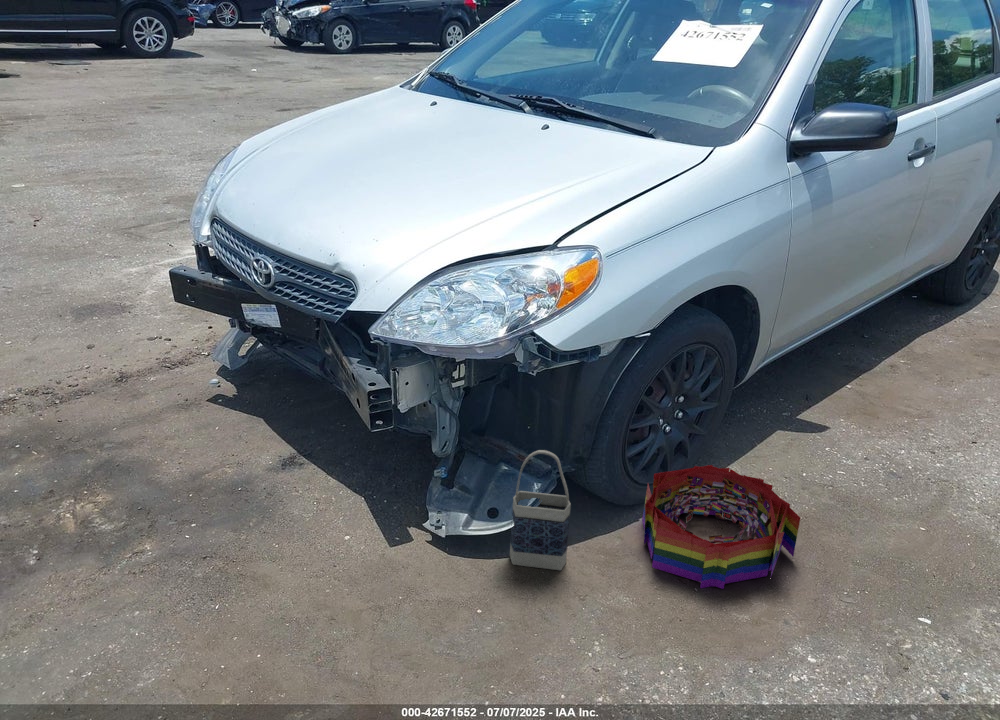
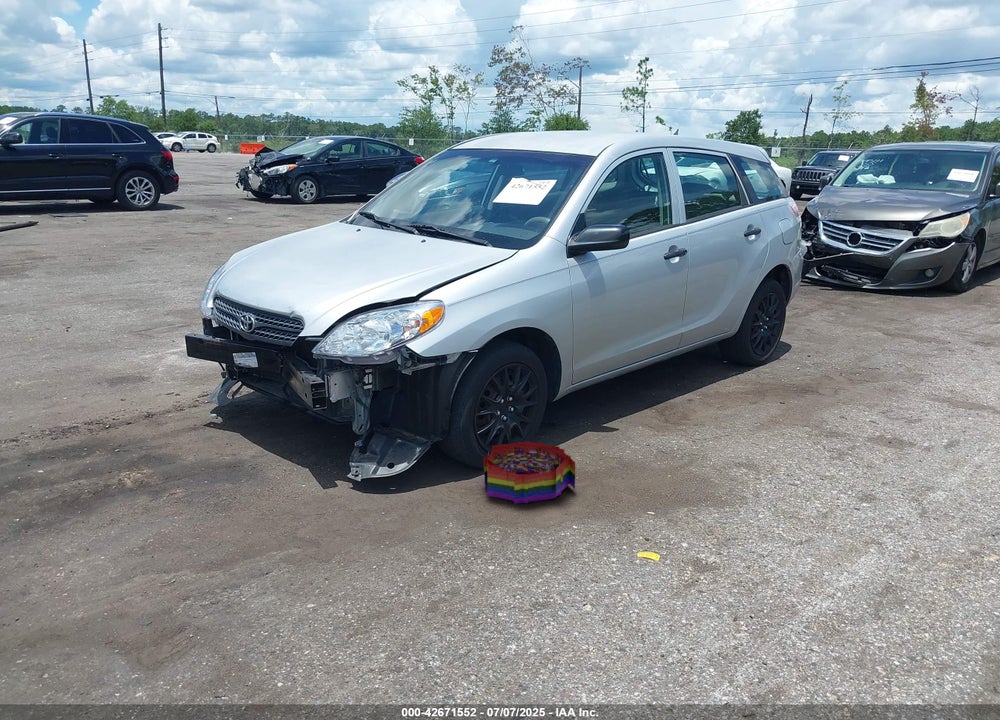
bag: present [510,450,571,570] -> none [401,422,435,498]

